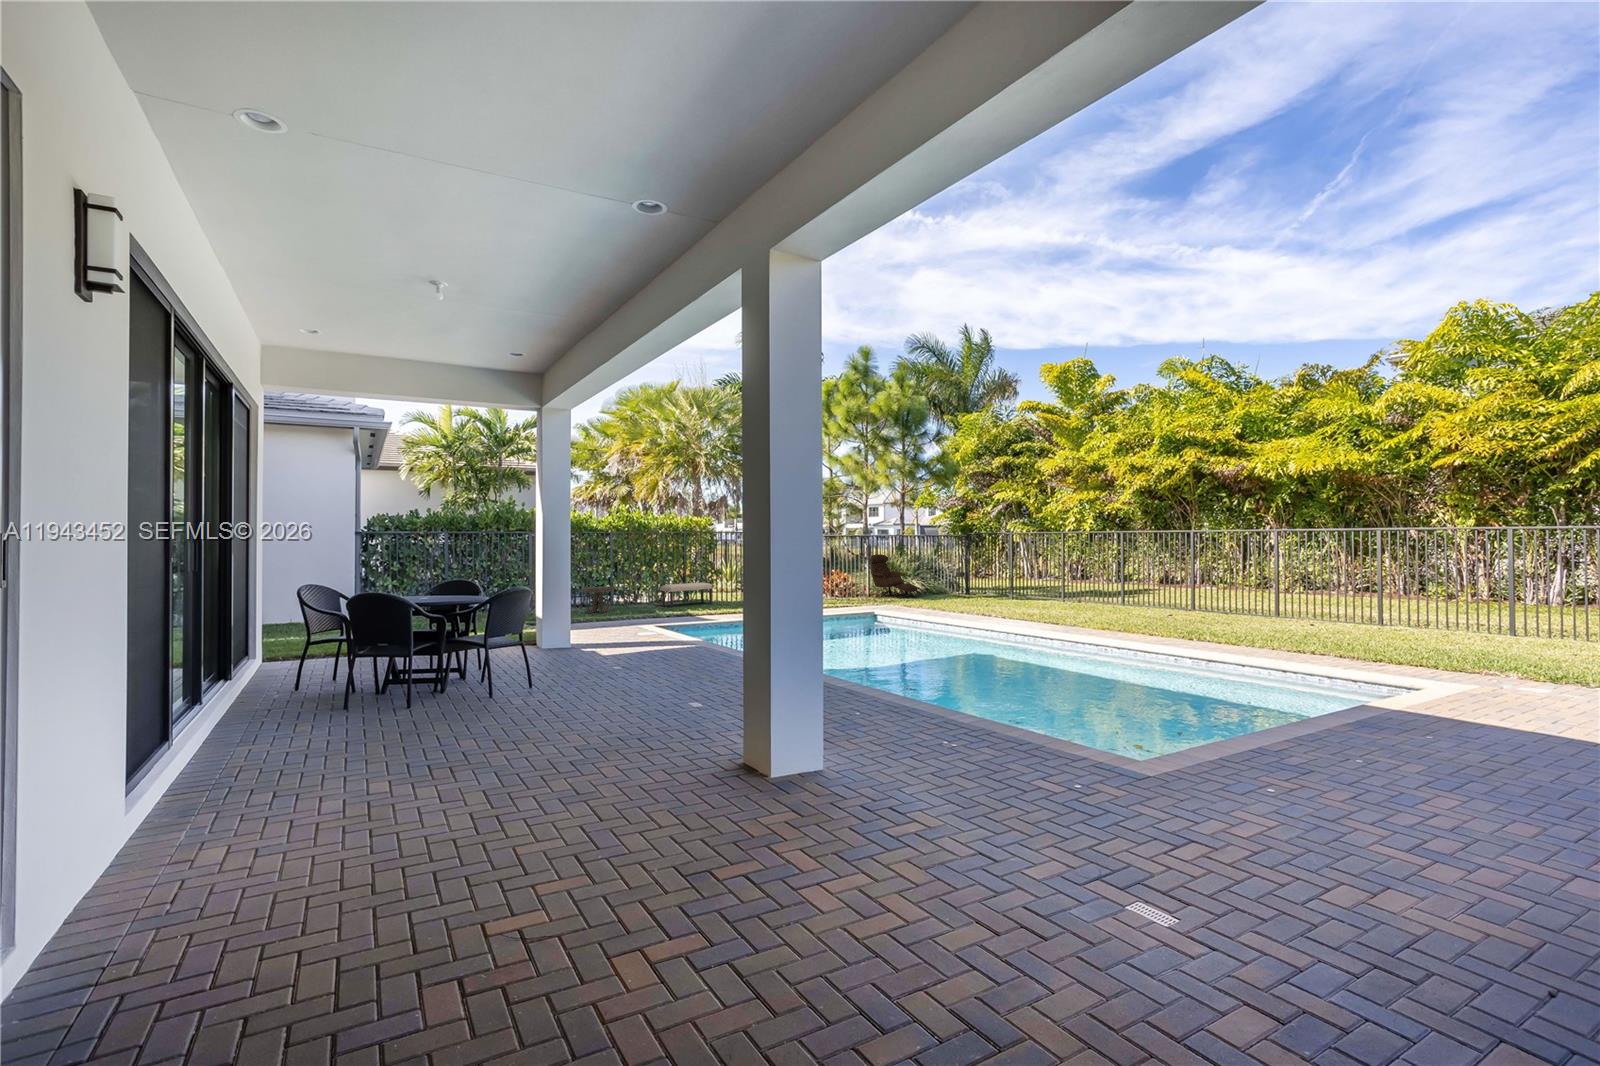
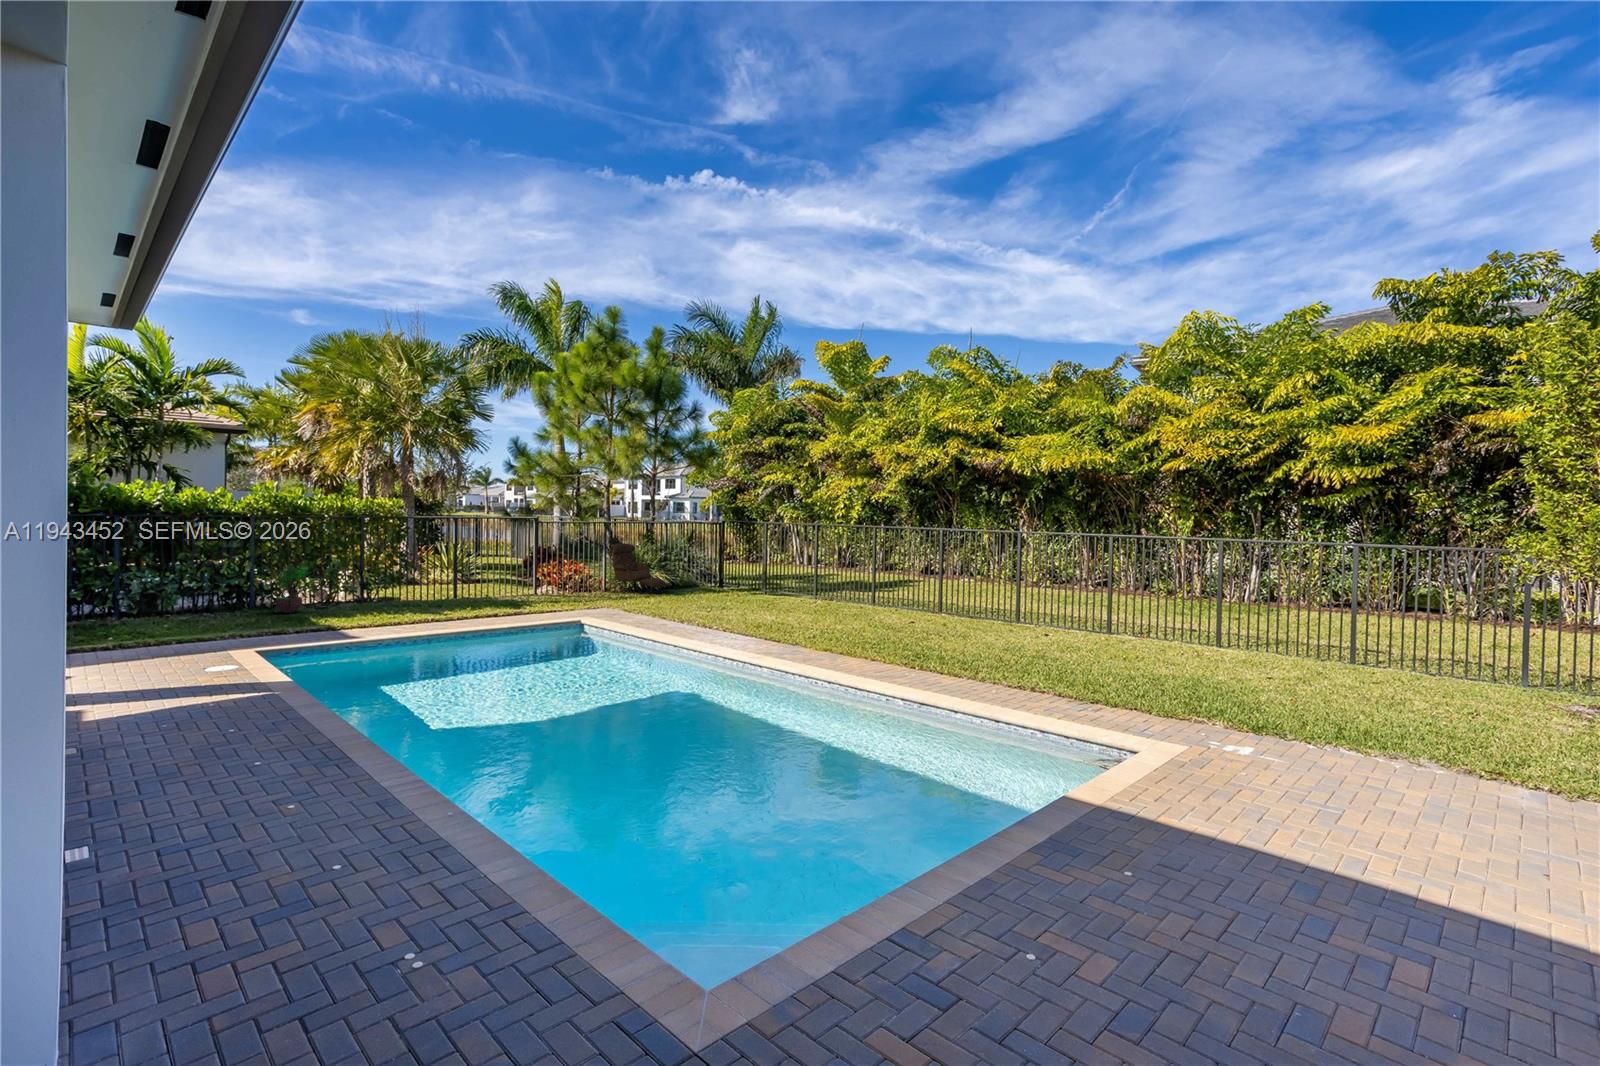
potted tree: none [632,570,654,608] -> present [276,566,306,613]
bench: present [661,583,712,608] -> none [322,578,398,611]
side table: present [581,586,614,613] -> none [186,585,241,621]

